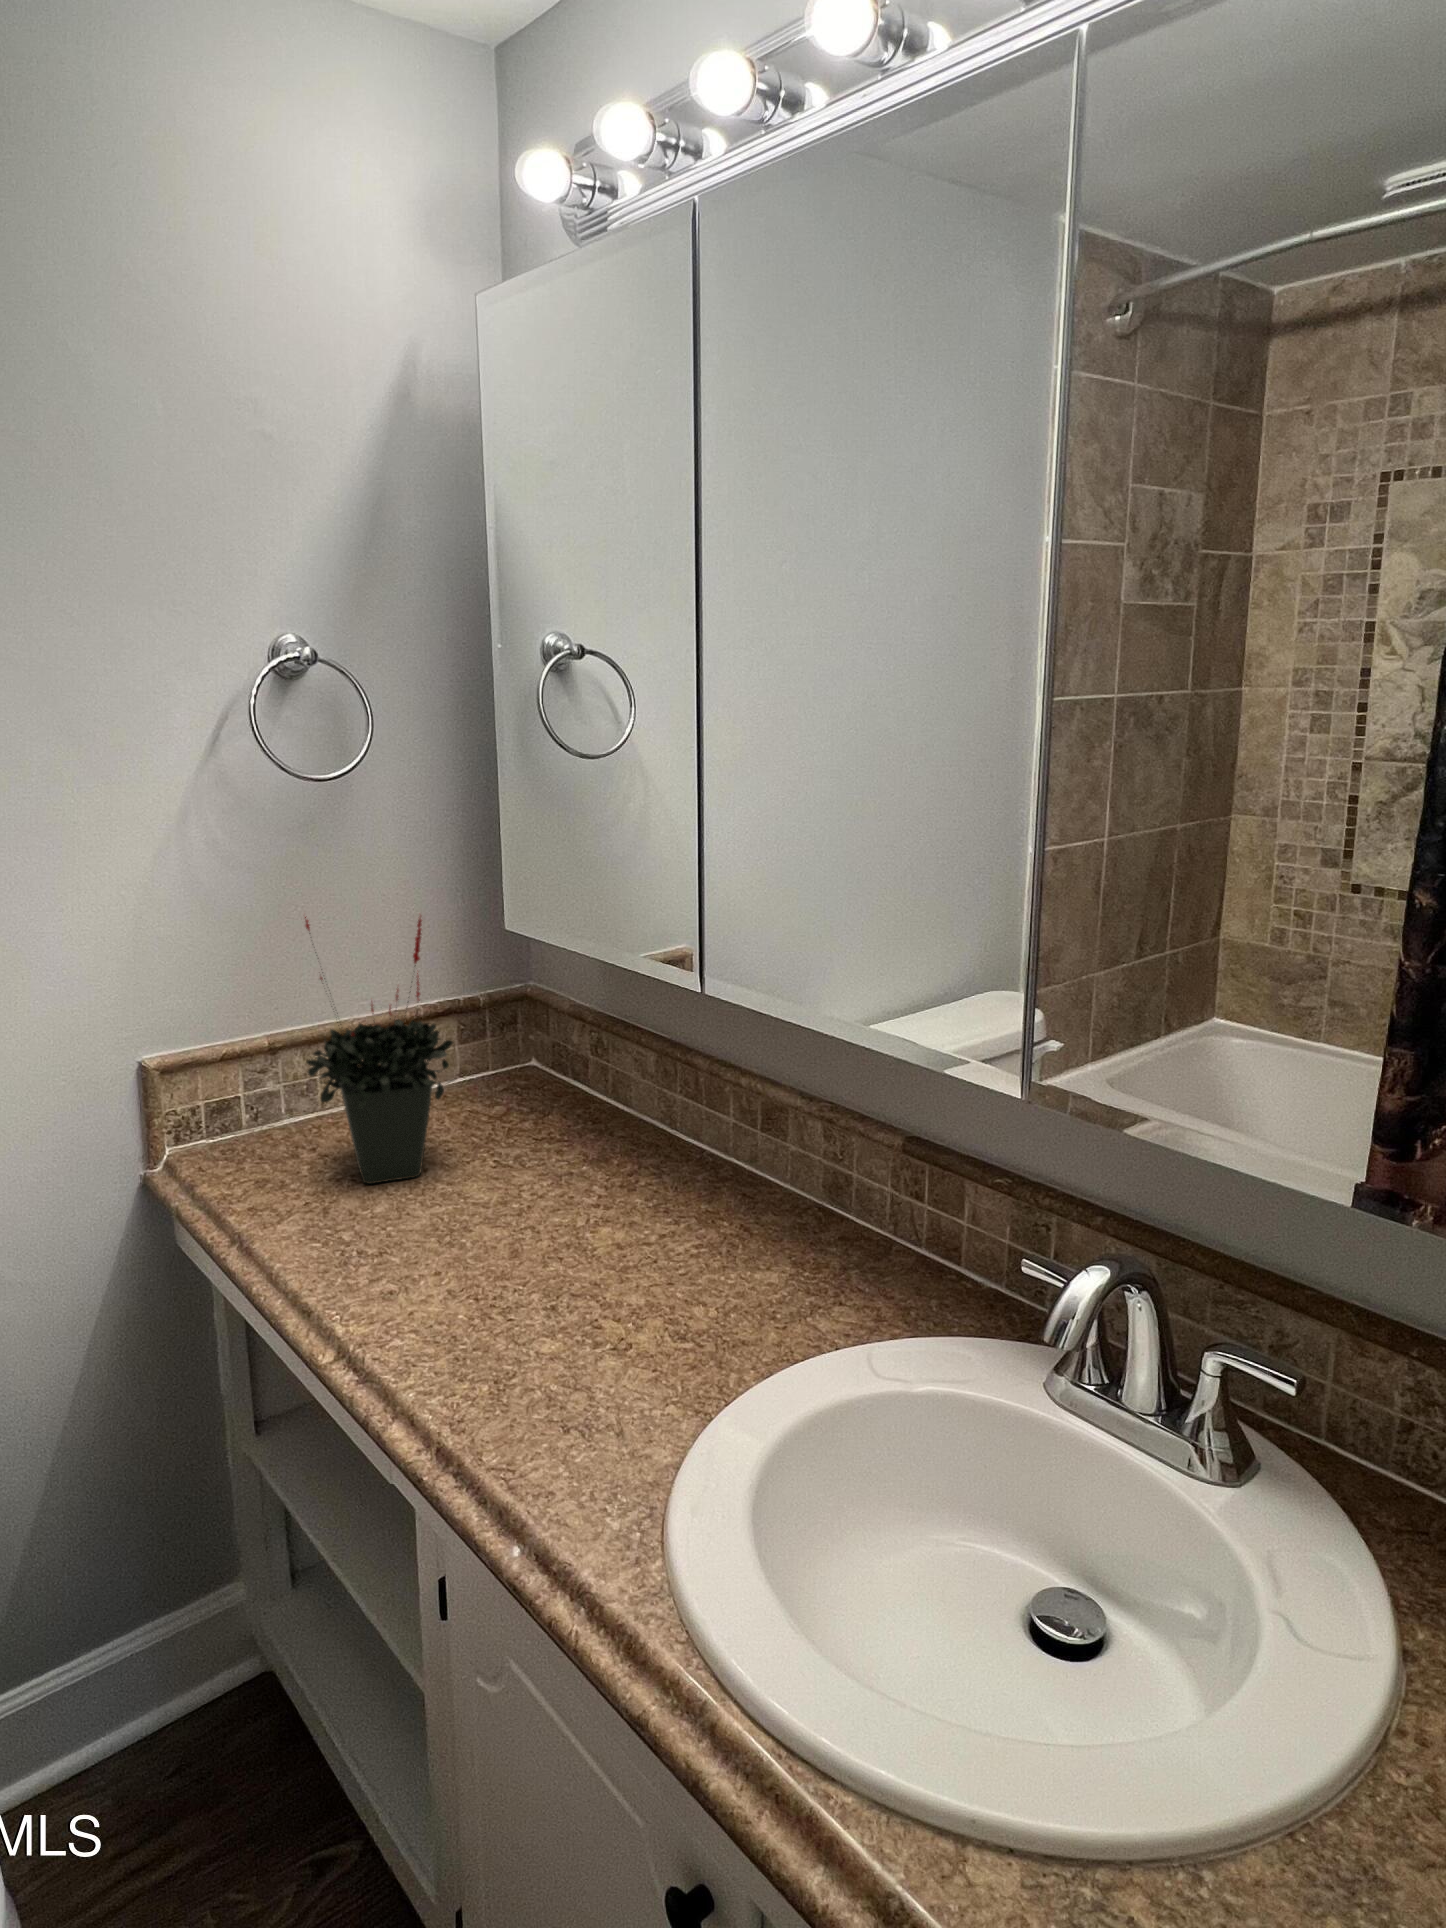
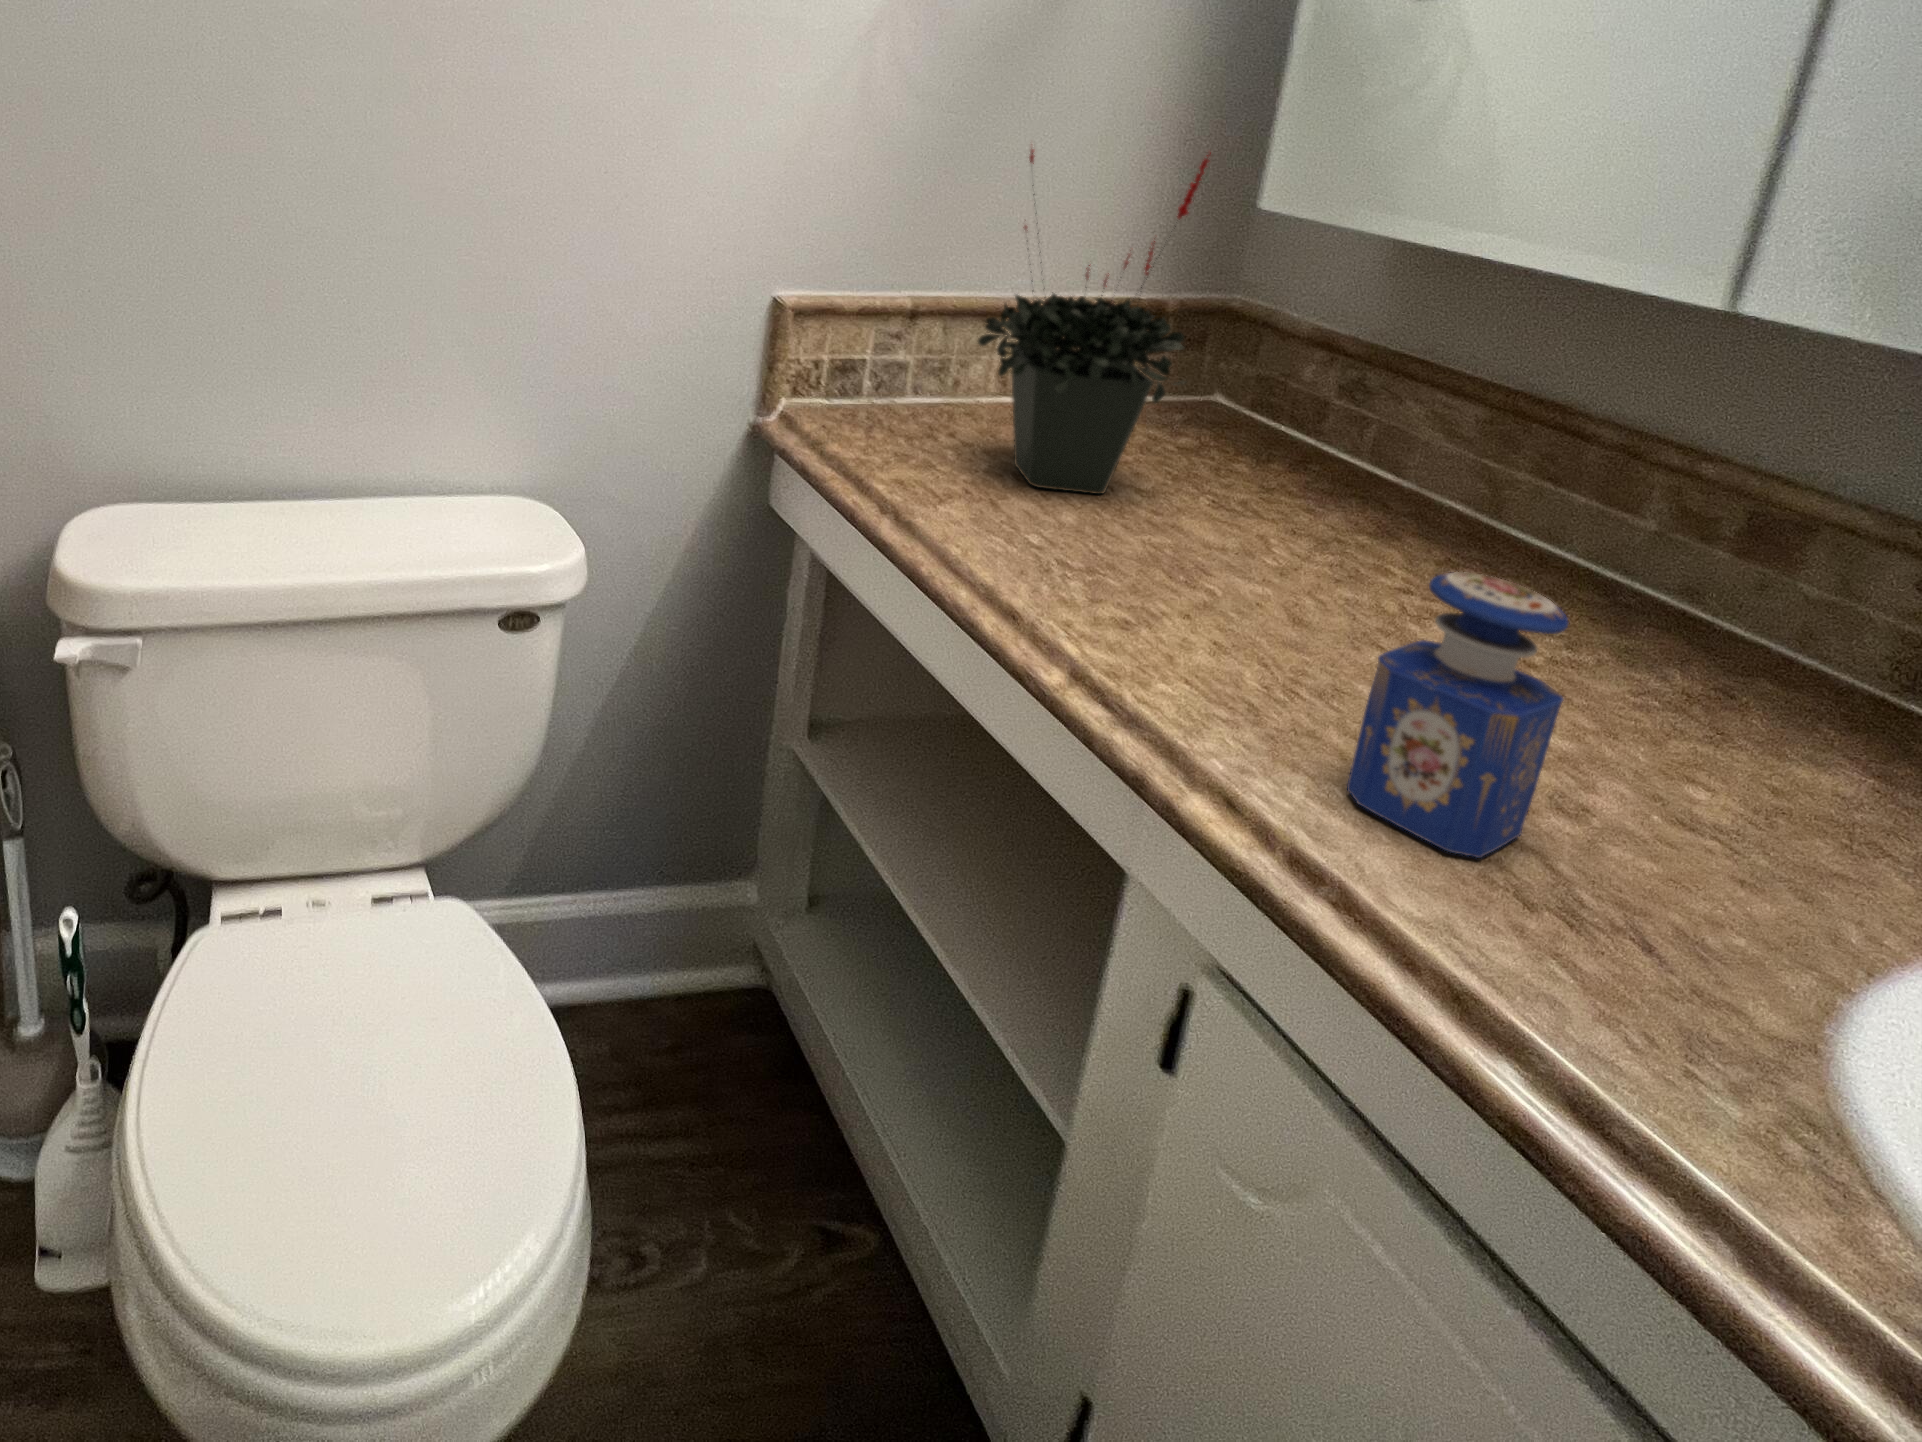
perfume bottle: none [482,1219,579,1406] -> present [1347,572,1568,858]

